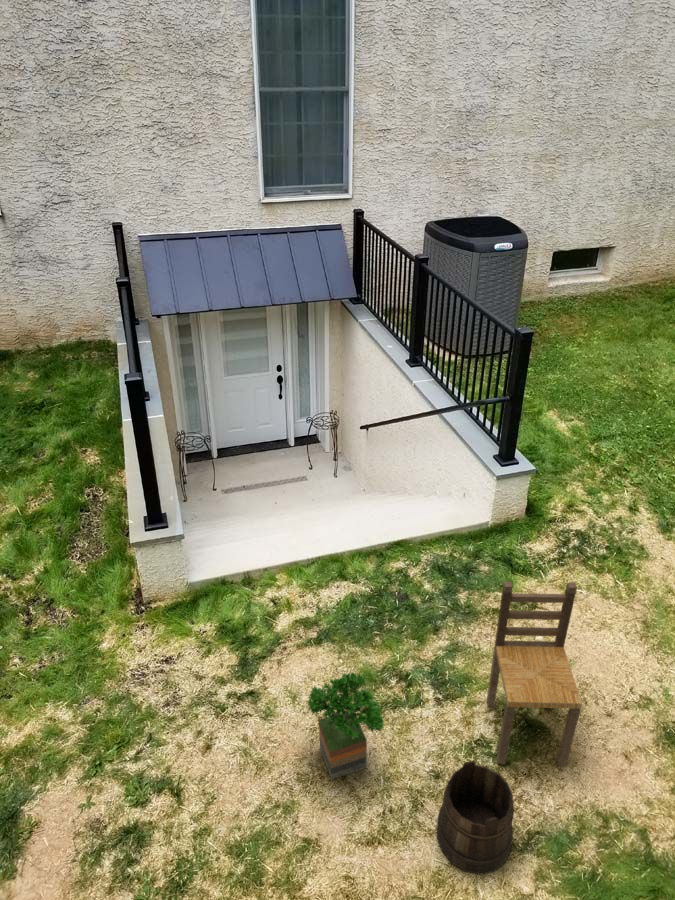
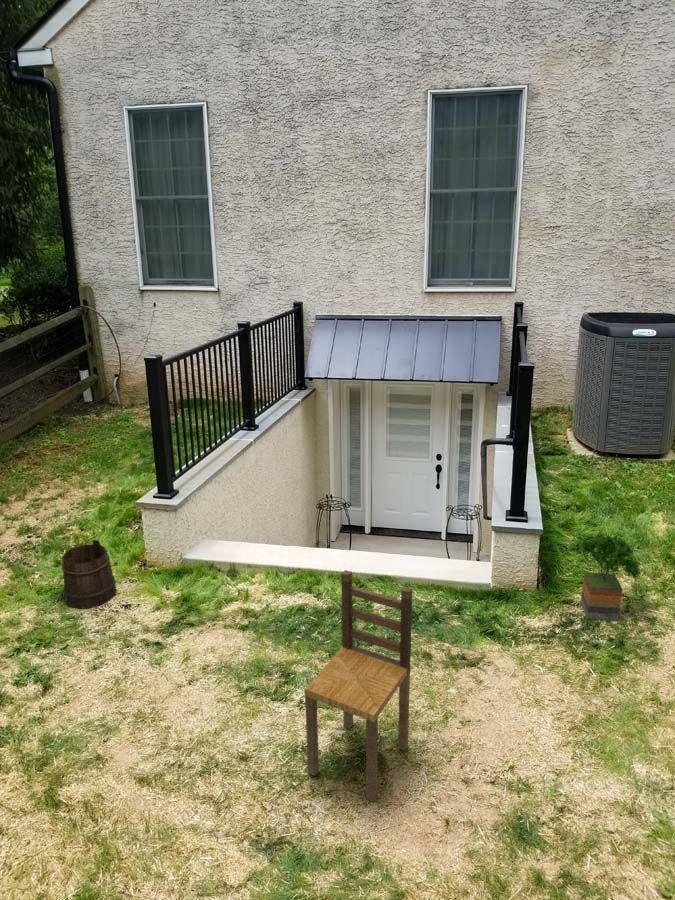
potted tree: present [307,673,384,780] -> present [580,536,640,621]
bucket: present [437,761,514,875] -> present [62,540,117,609]

